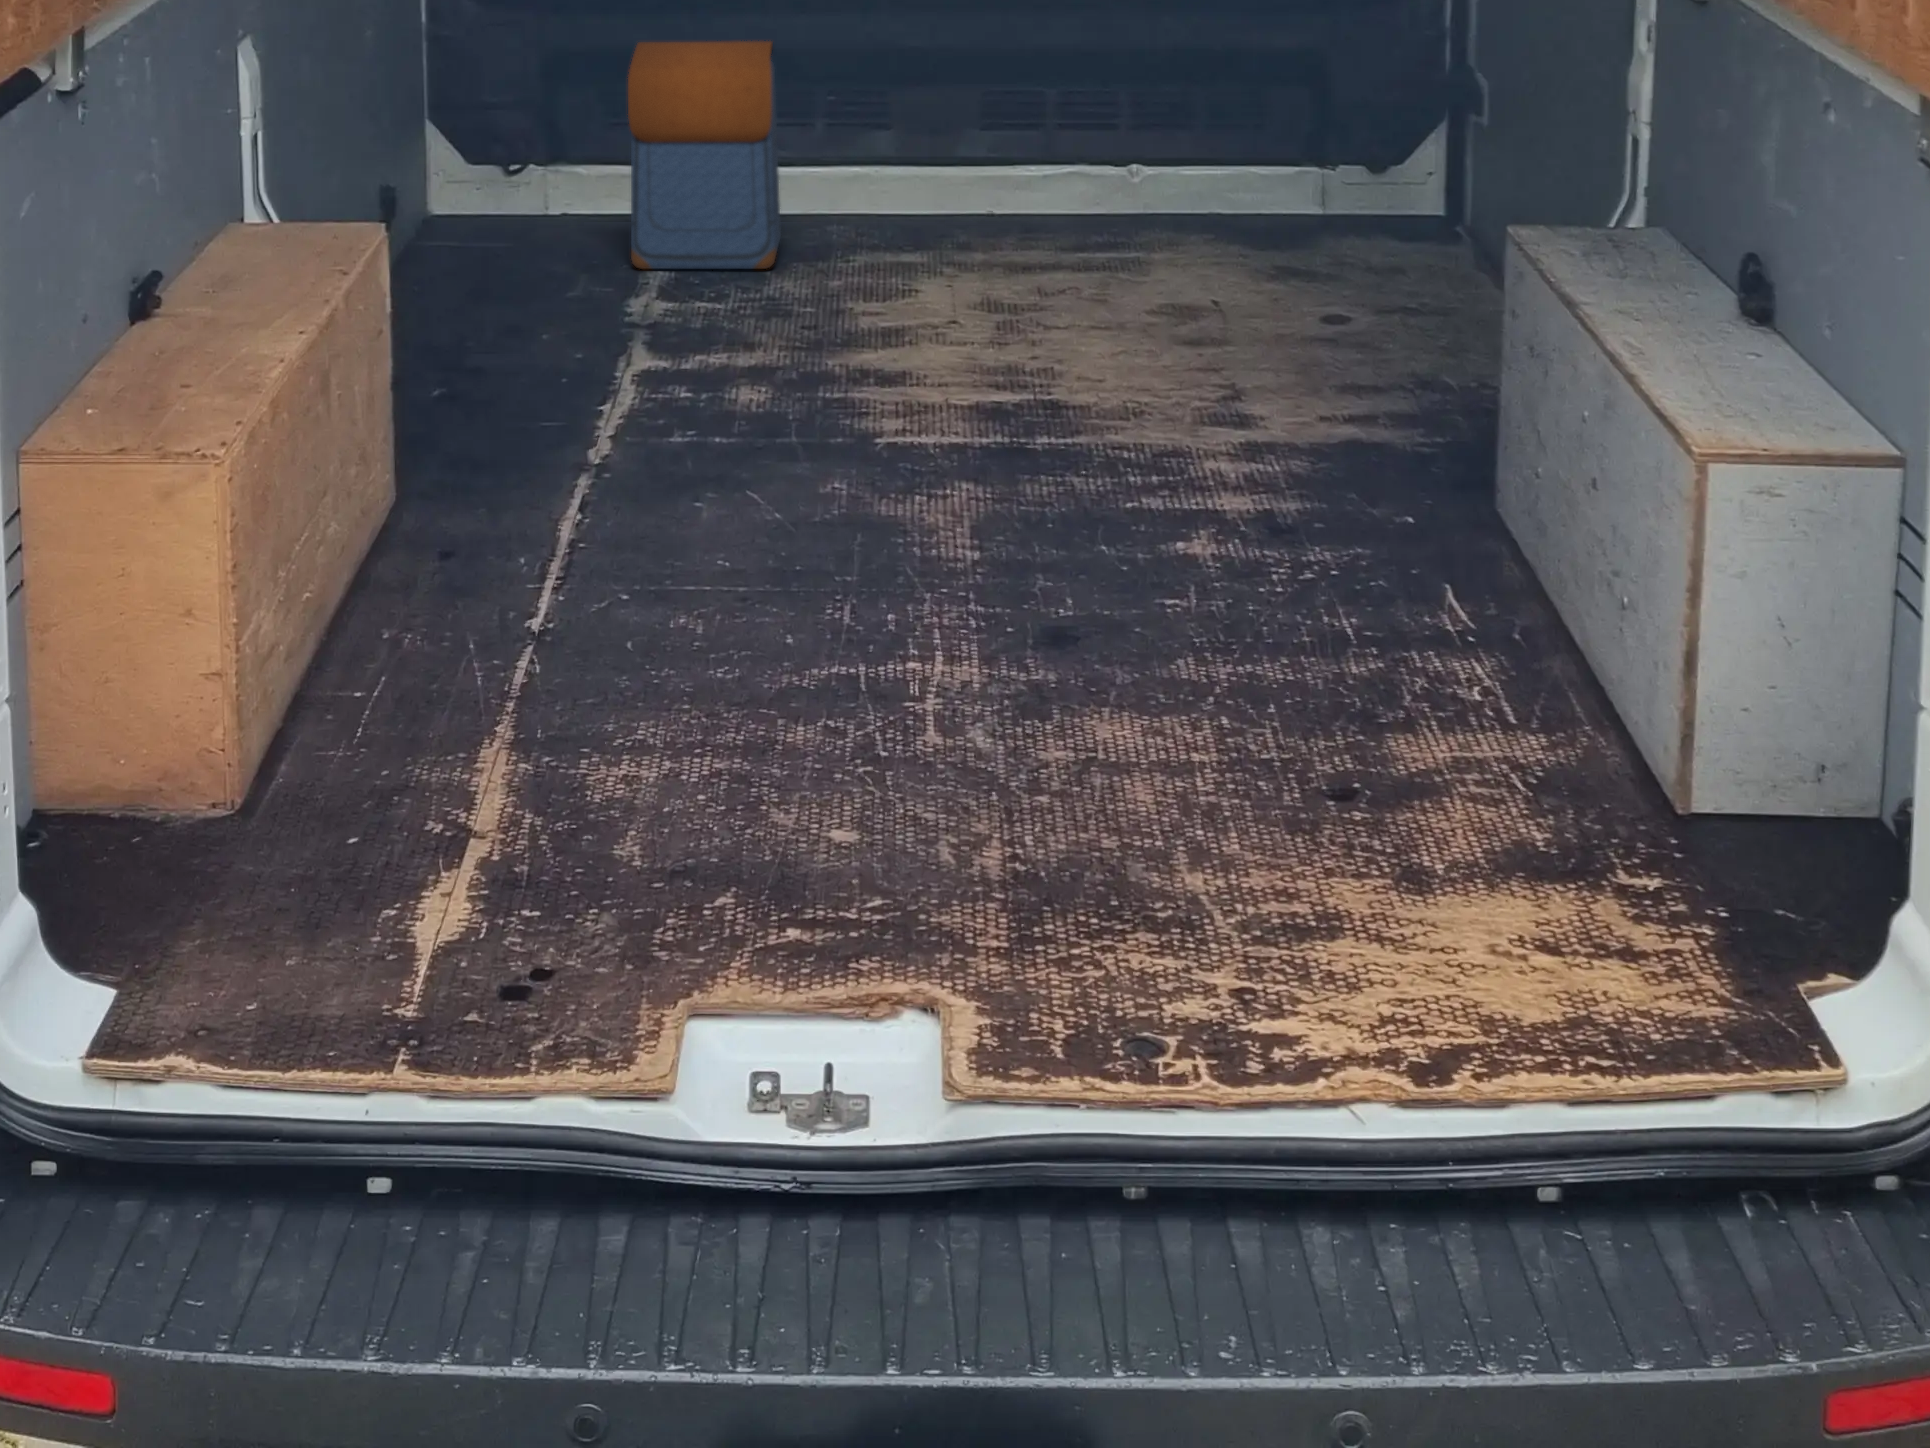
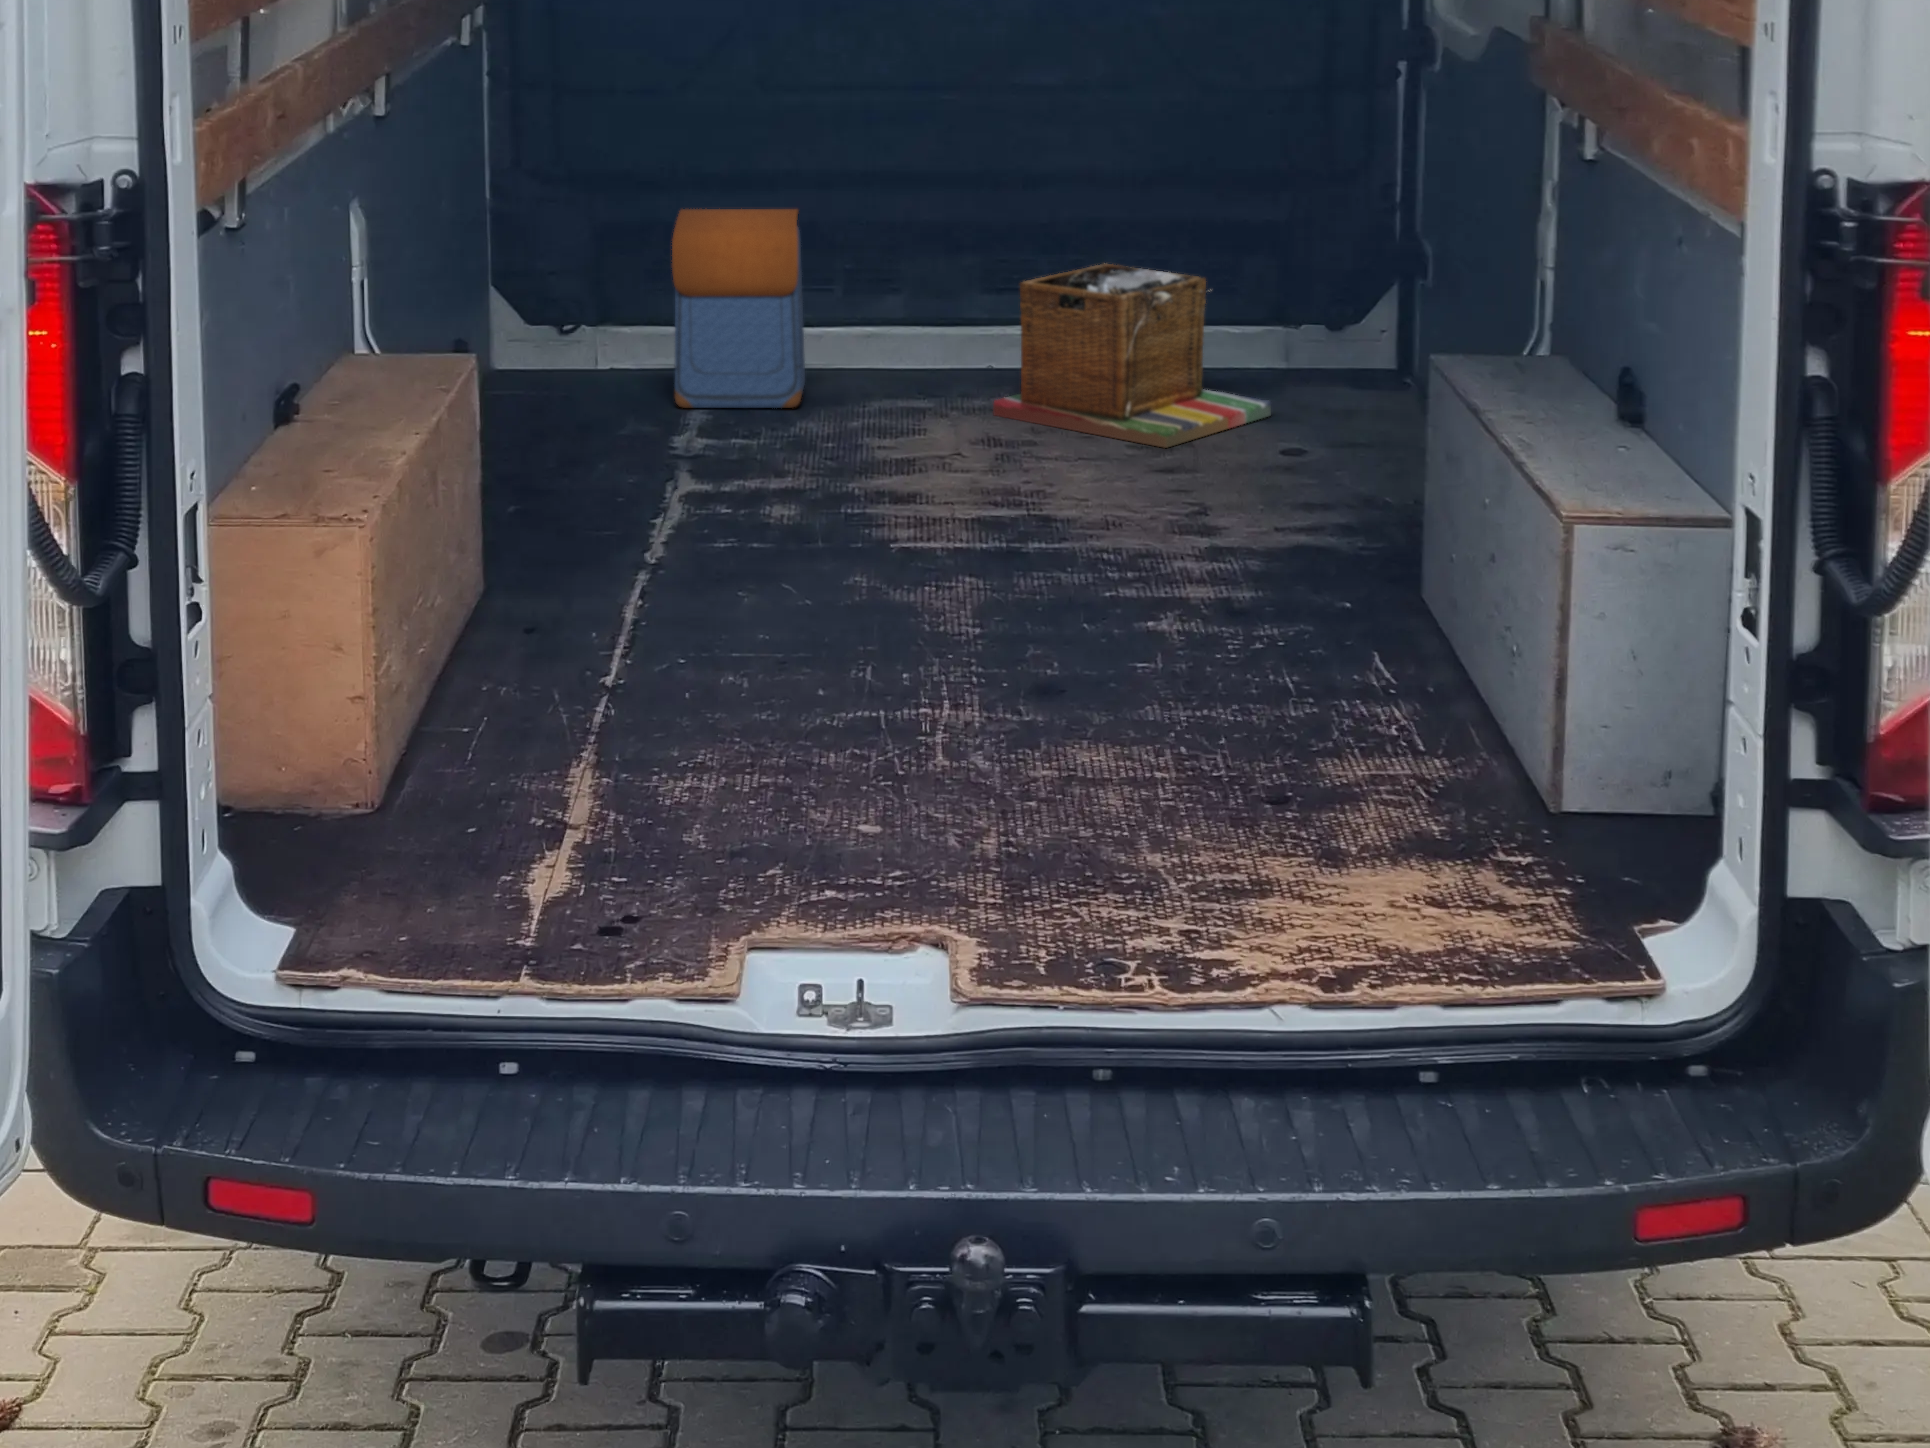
laundry basket: none [995,103,1313,319] -> present [993,263,1271,448]

